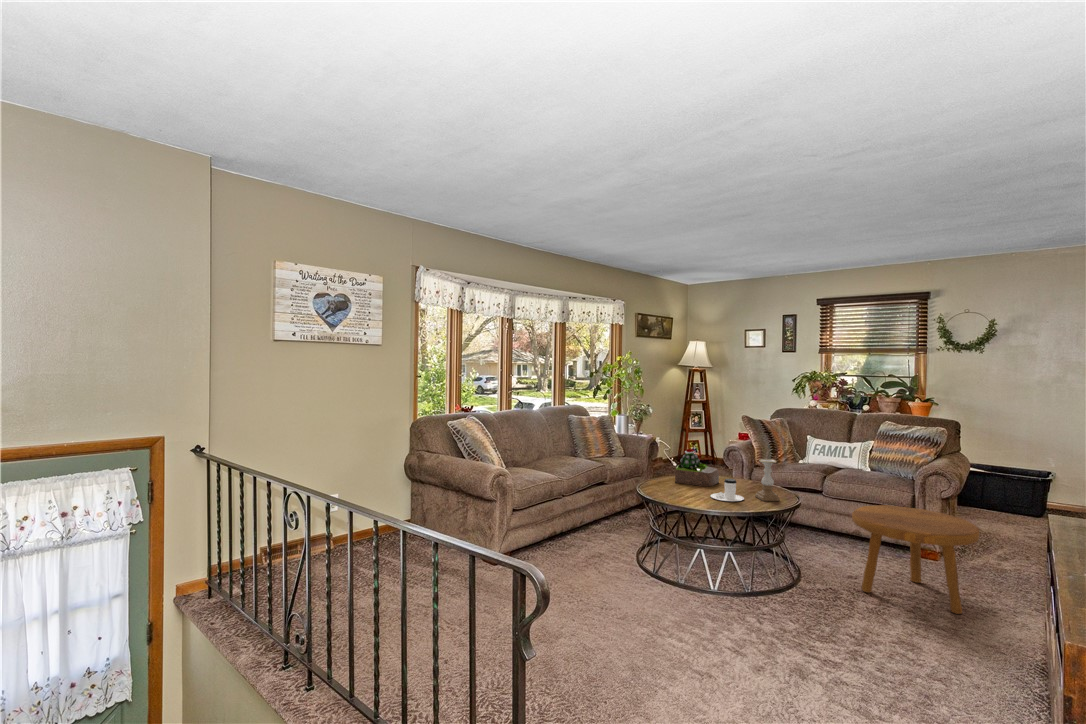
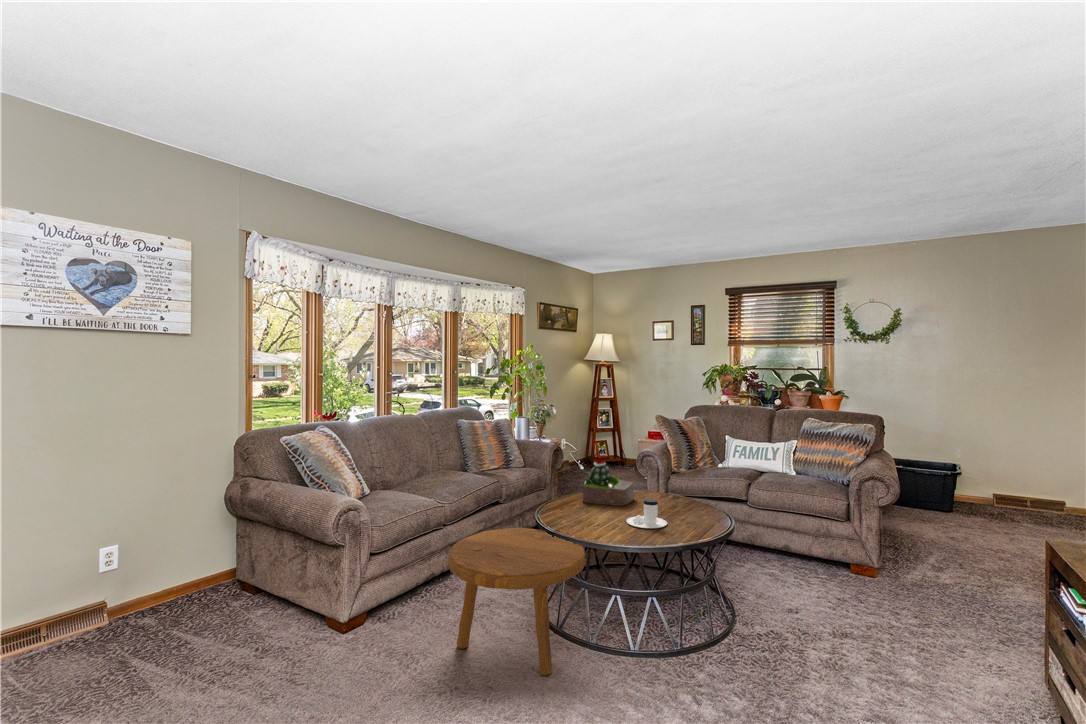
candle holder: present [755,459,780,501] -> none [680,472,709,524]
footstool: present [852,505,979,614] -> present [449,528,585,676]

